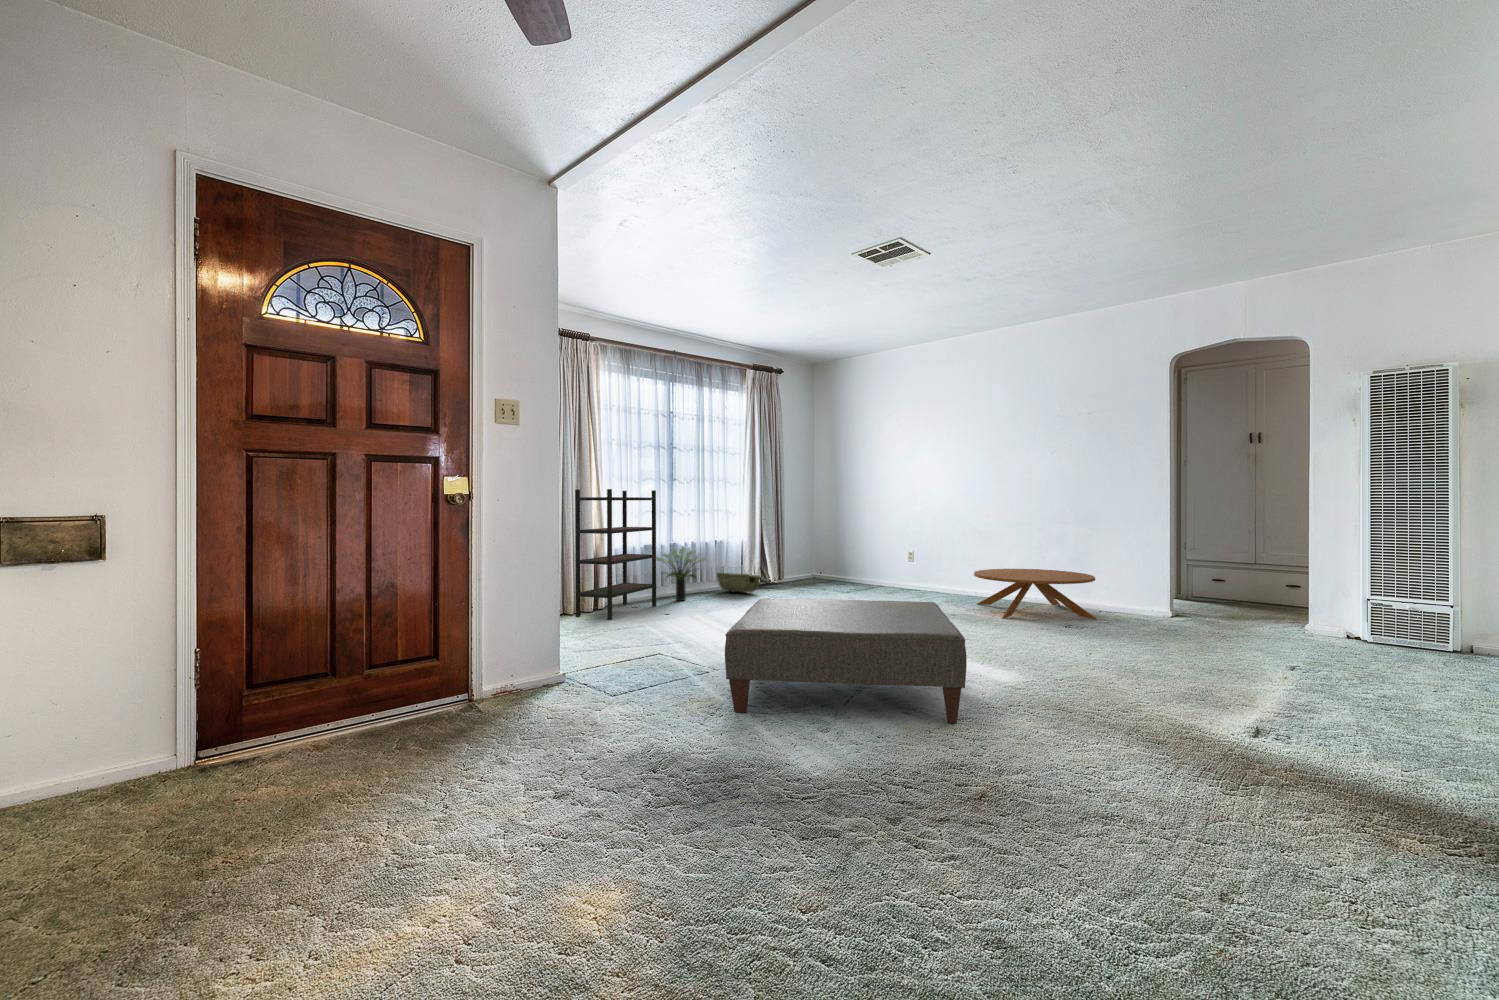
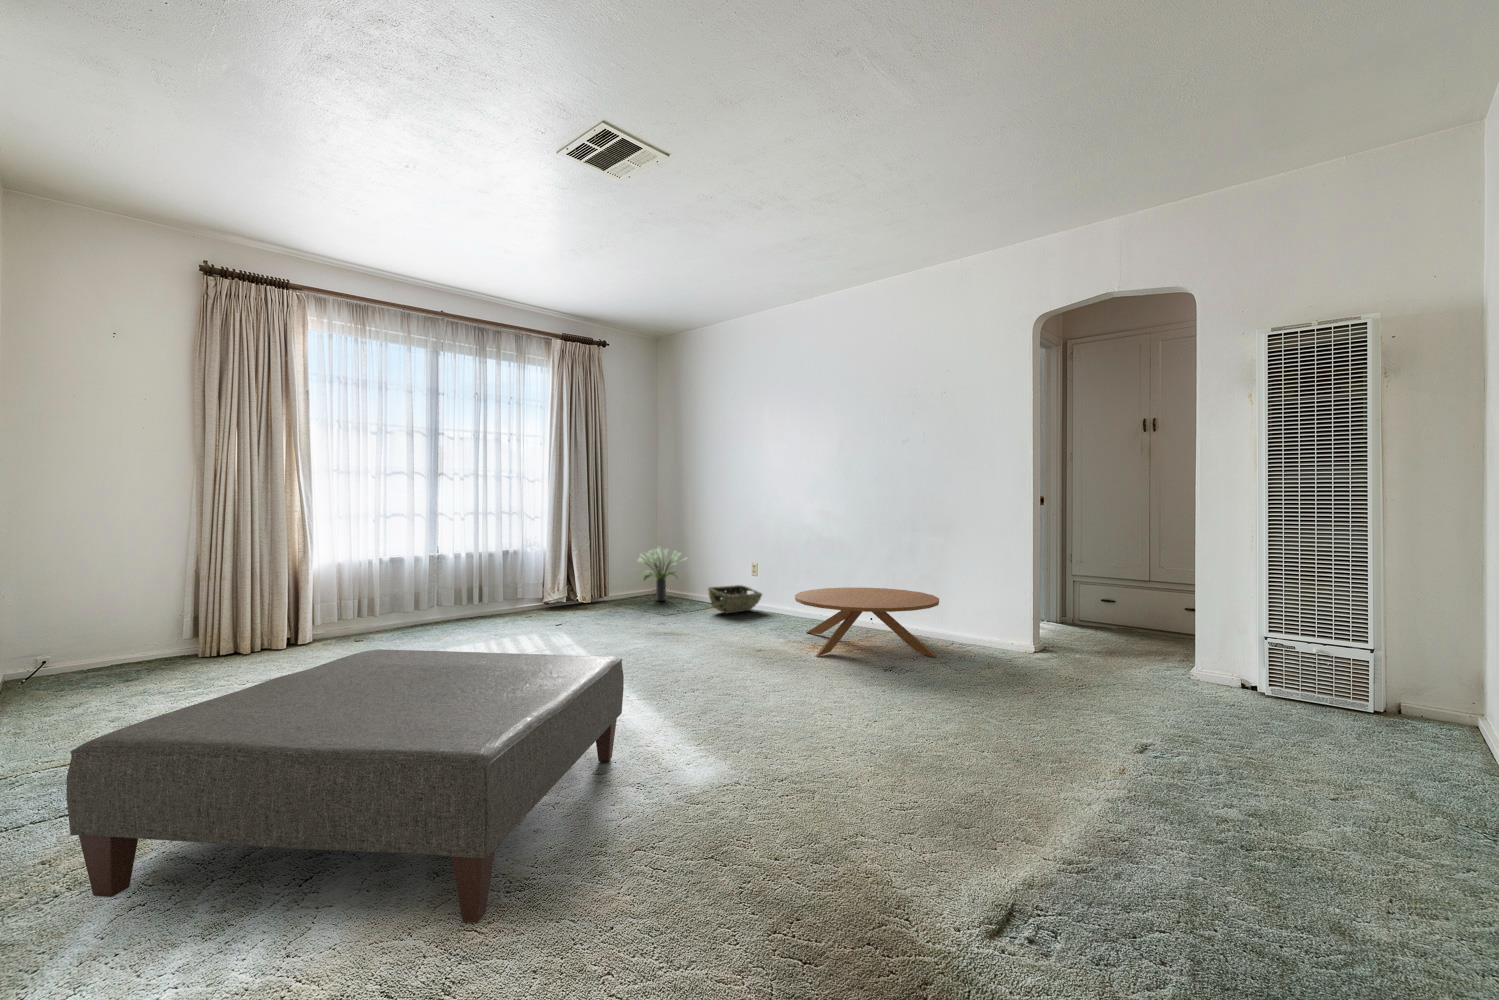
bookshelf: present [575,489,656,620] -> none [239,484,387,663]
potted plant: present [656,546,706,601] -> present [638,546,687,601]
woven basket: present [717,572,761,593] -> present [708,585,762,613]

